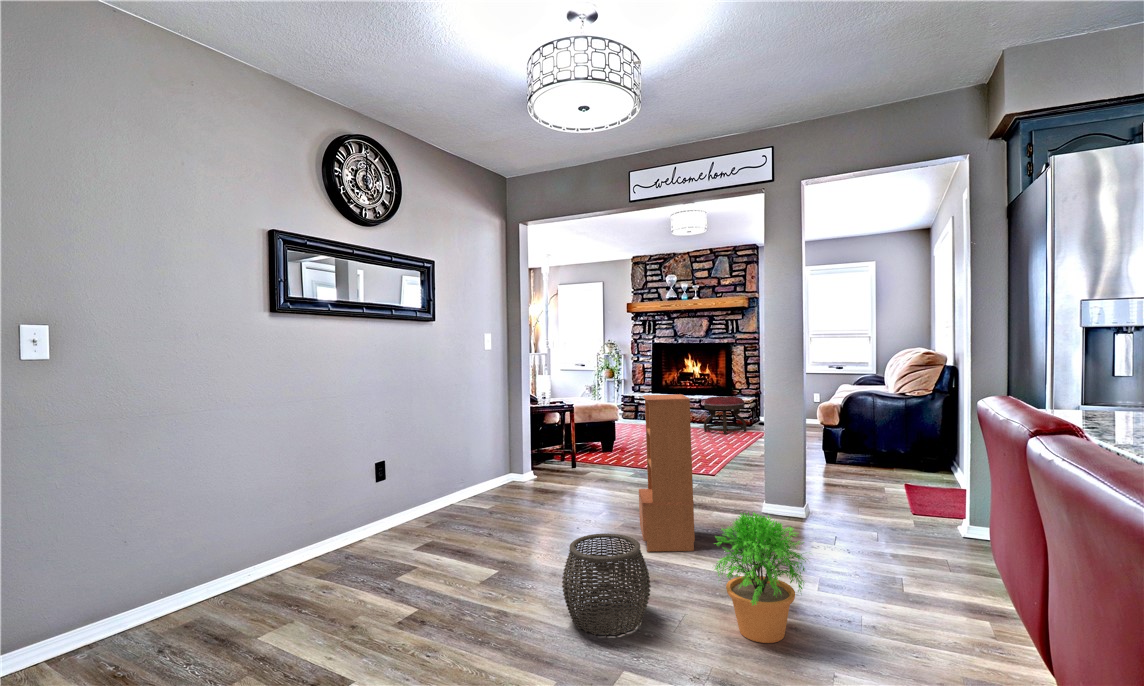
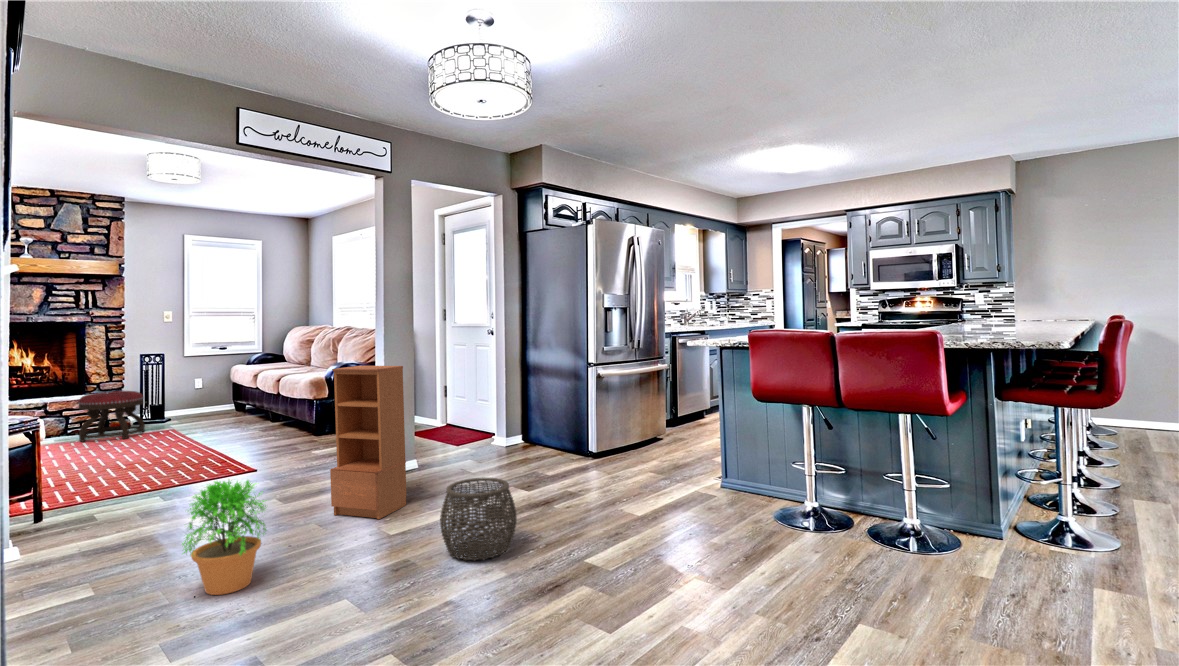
potted plant: present [714,512,806,643] -> present [182,480,266,595]

